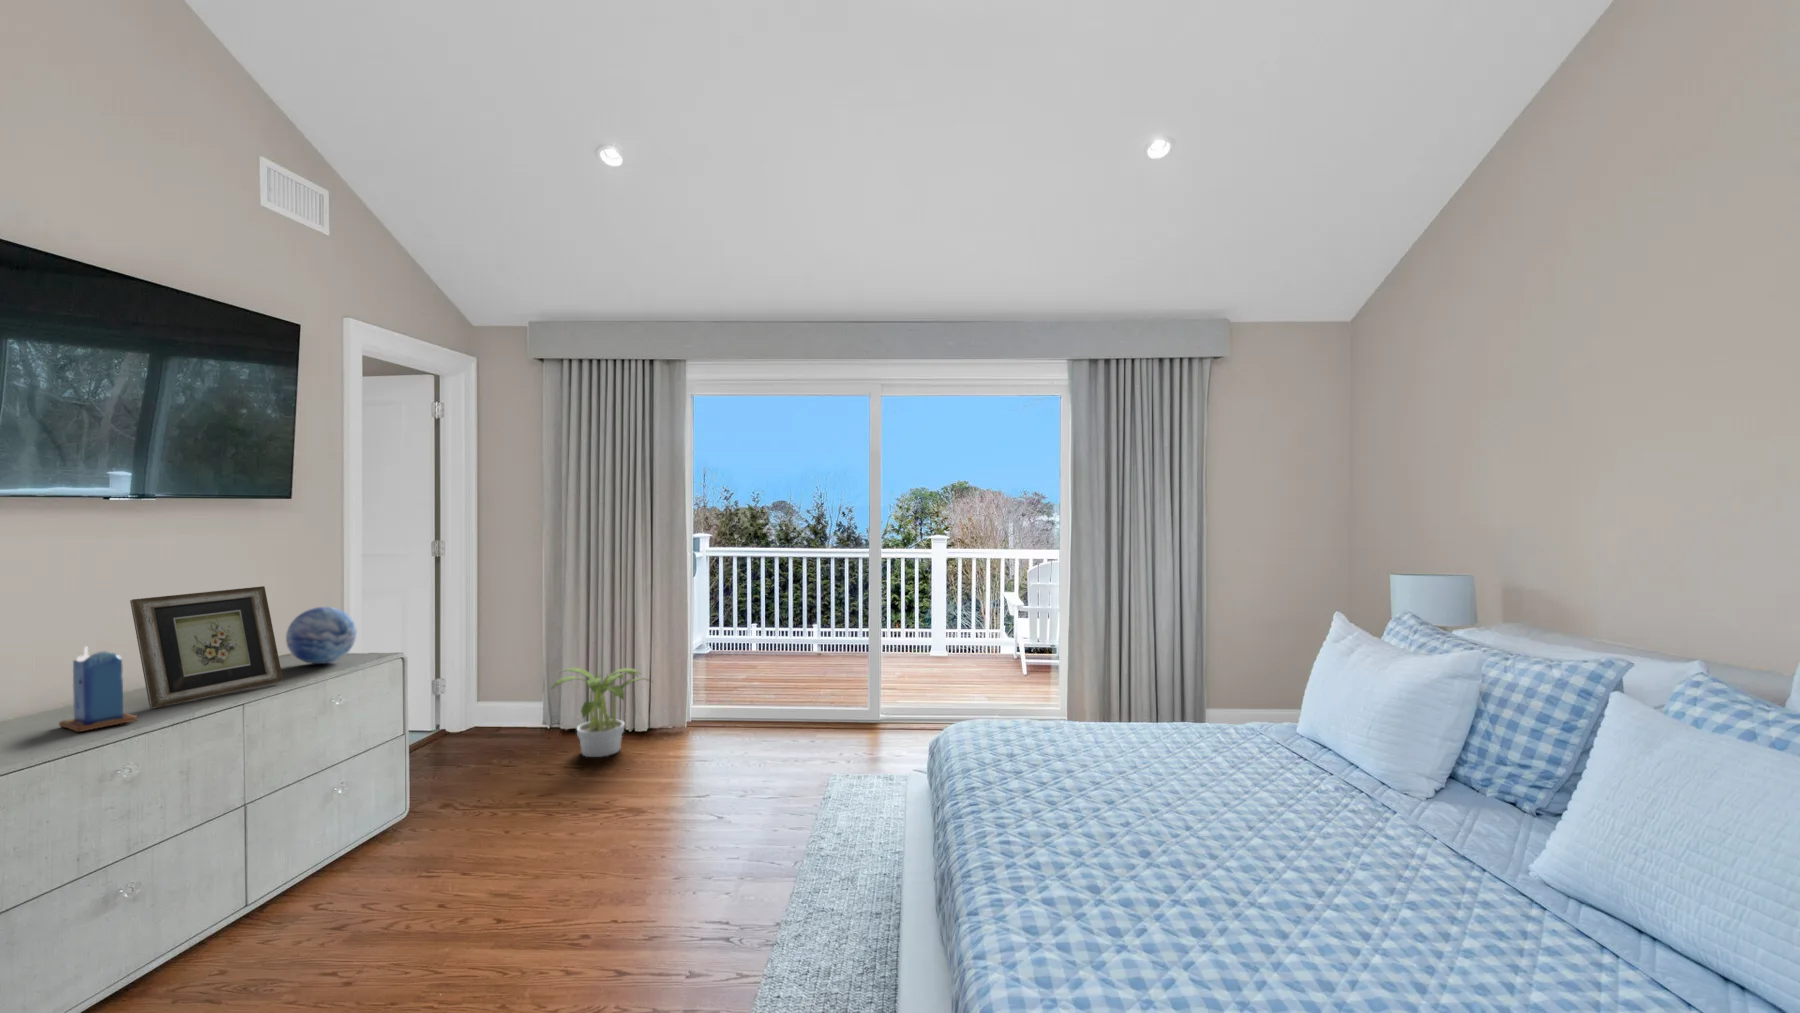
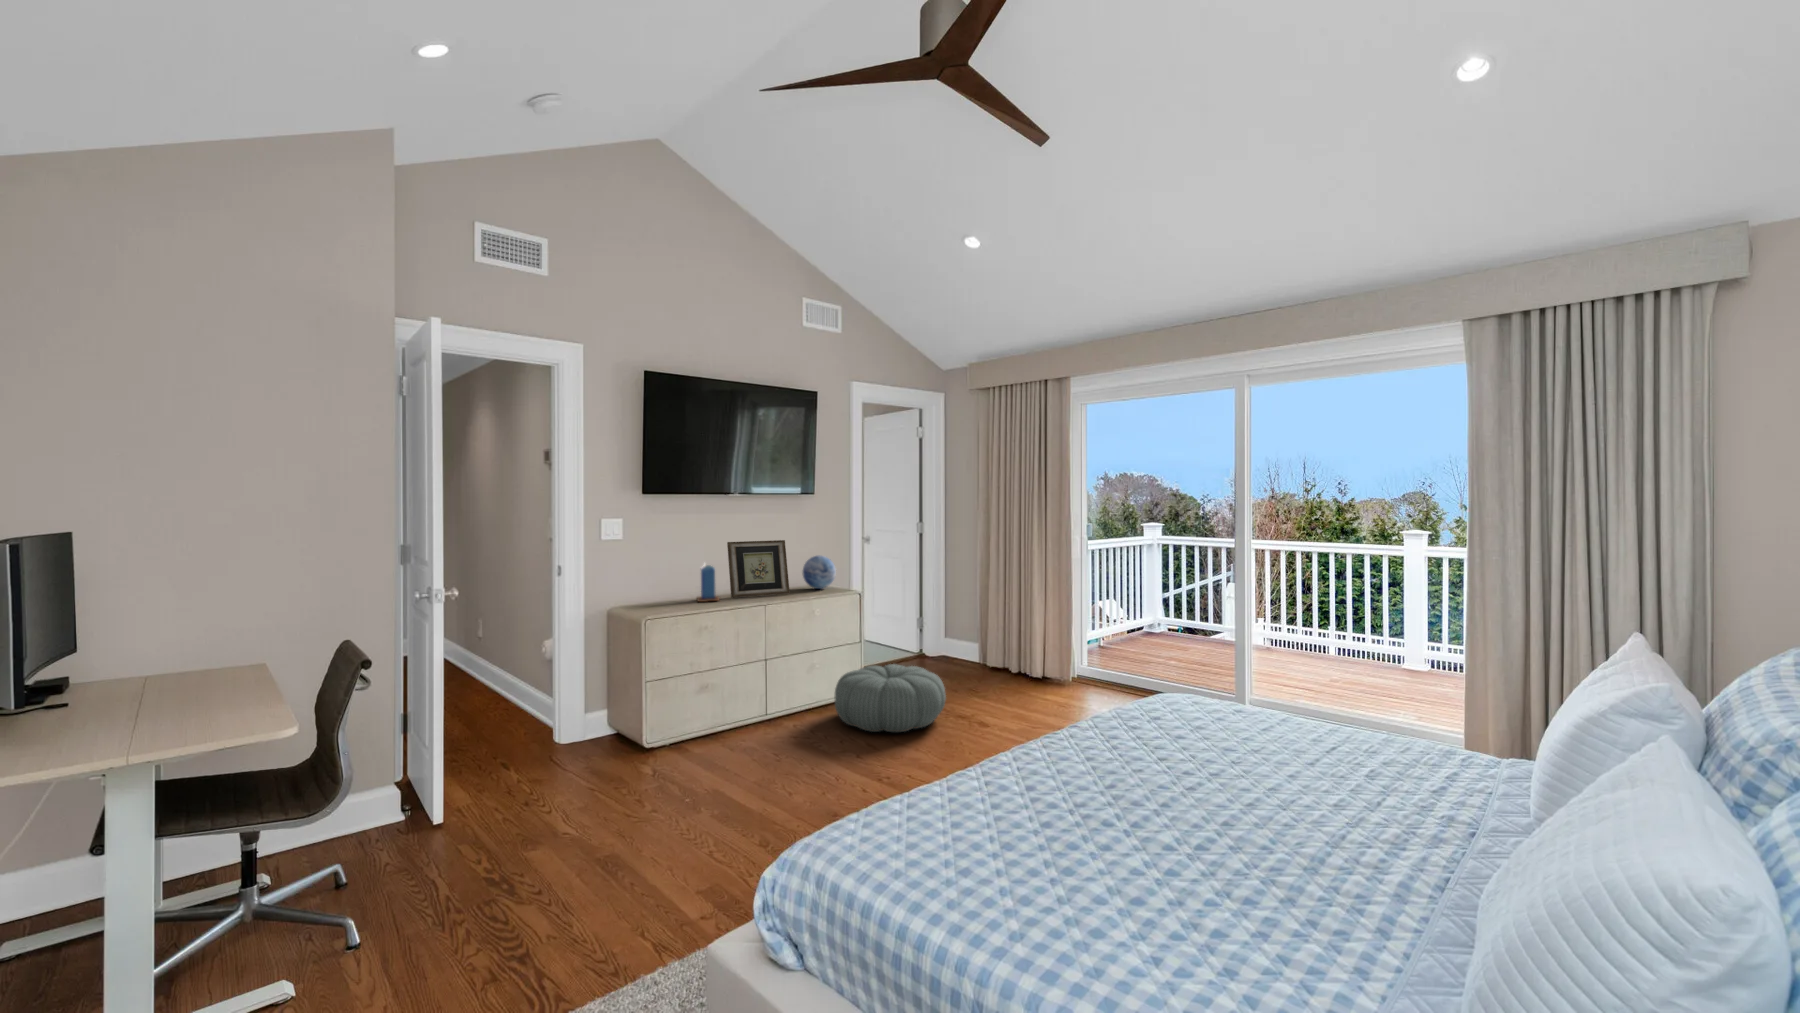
potted plant: present [552,668,643,757] -> none [963,617,1040,686]
pouf: none [392,758,588,881] -> present [835,664,946,732]

